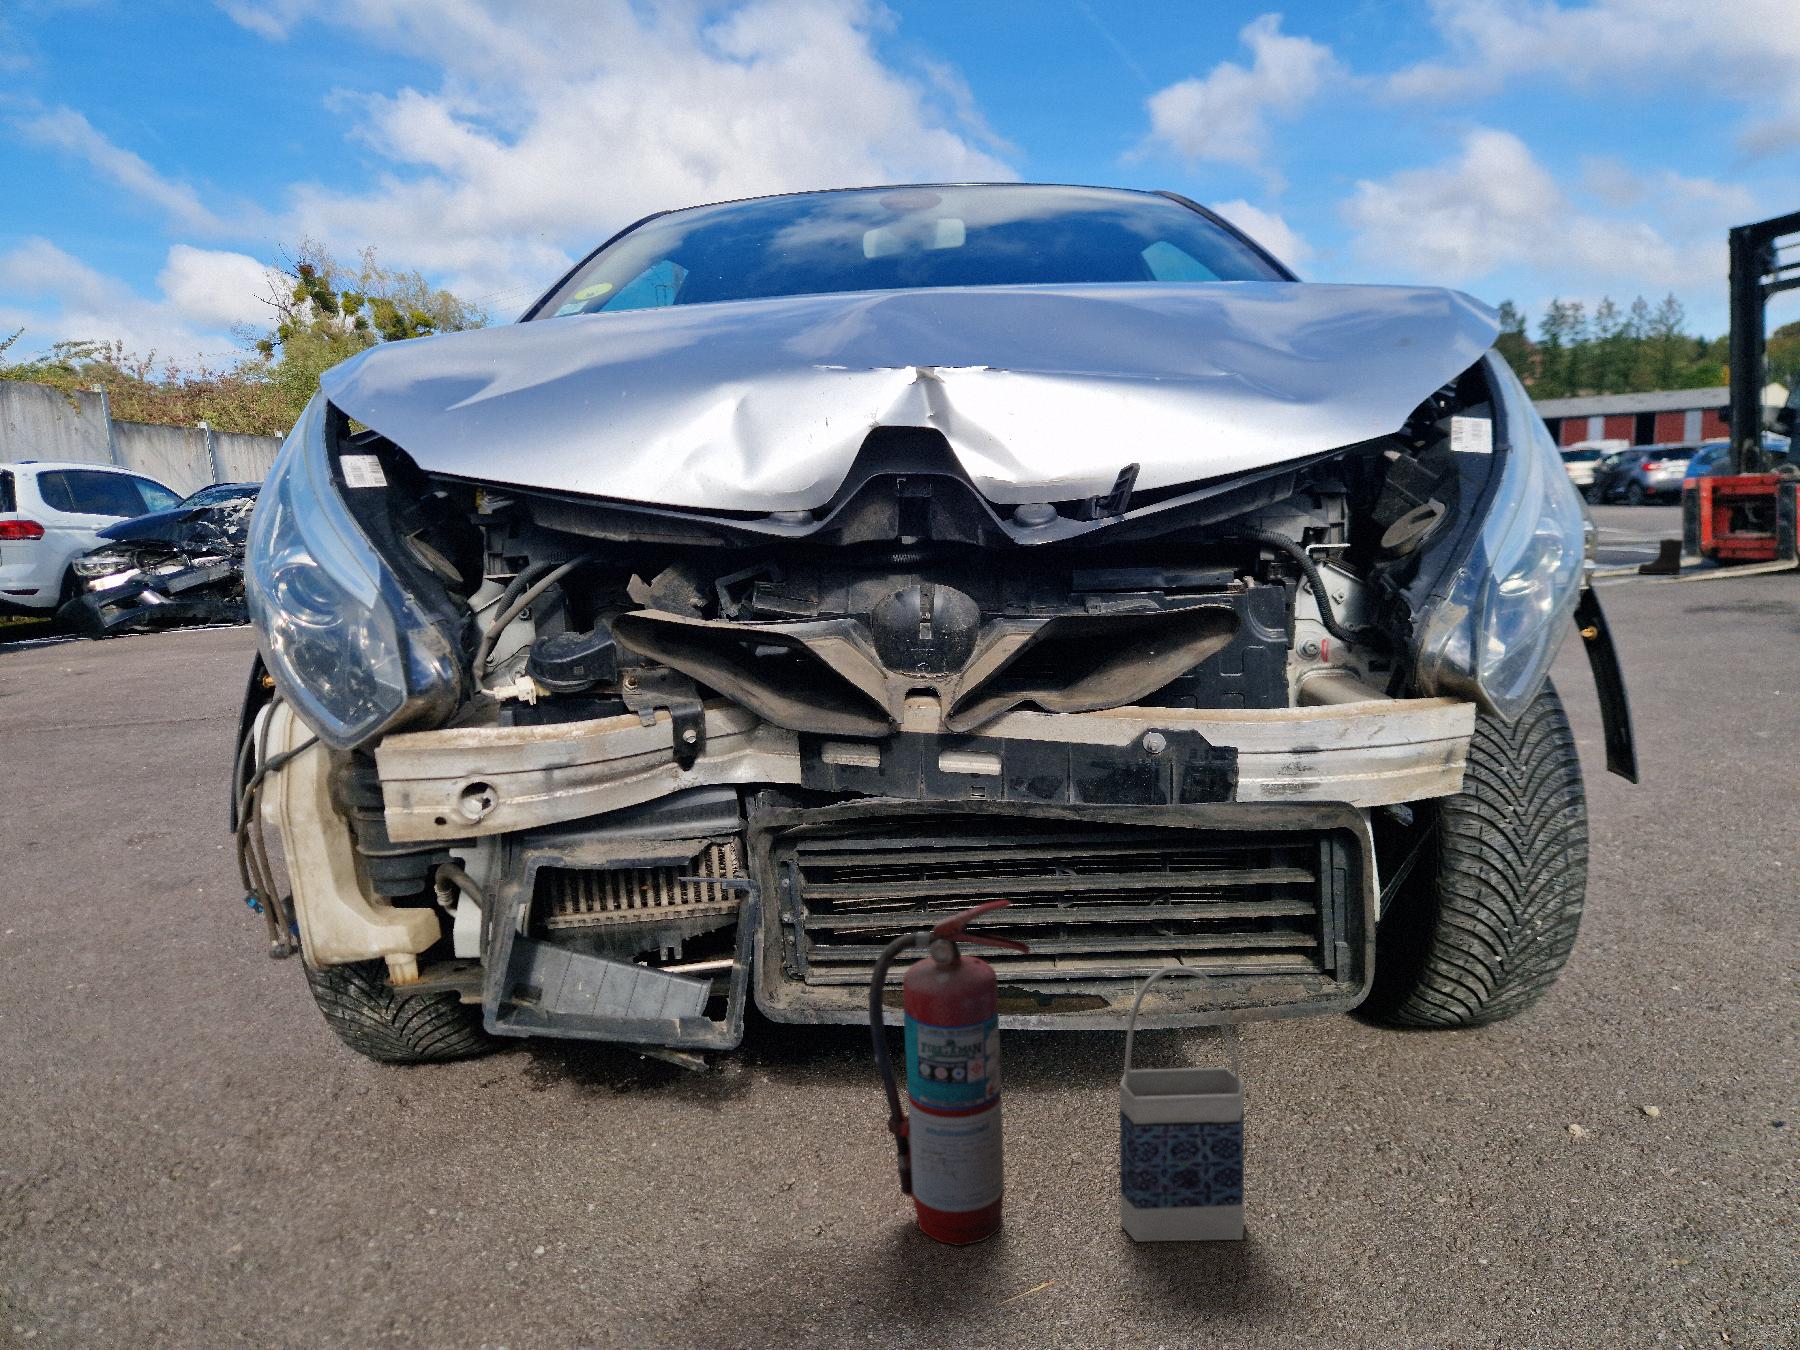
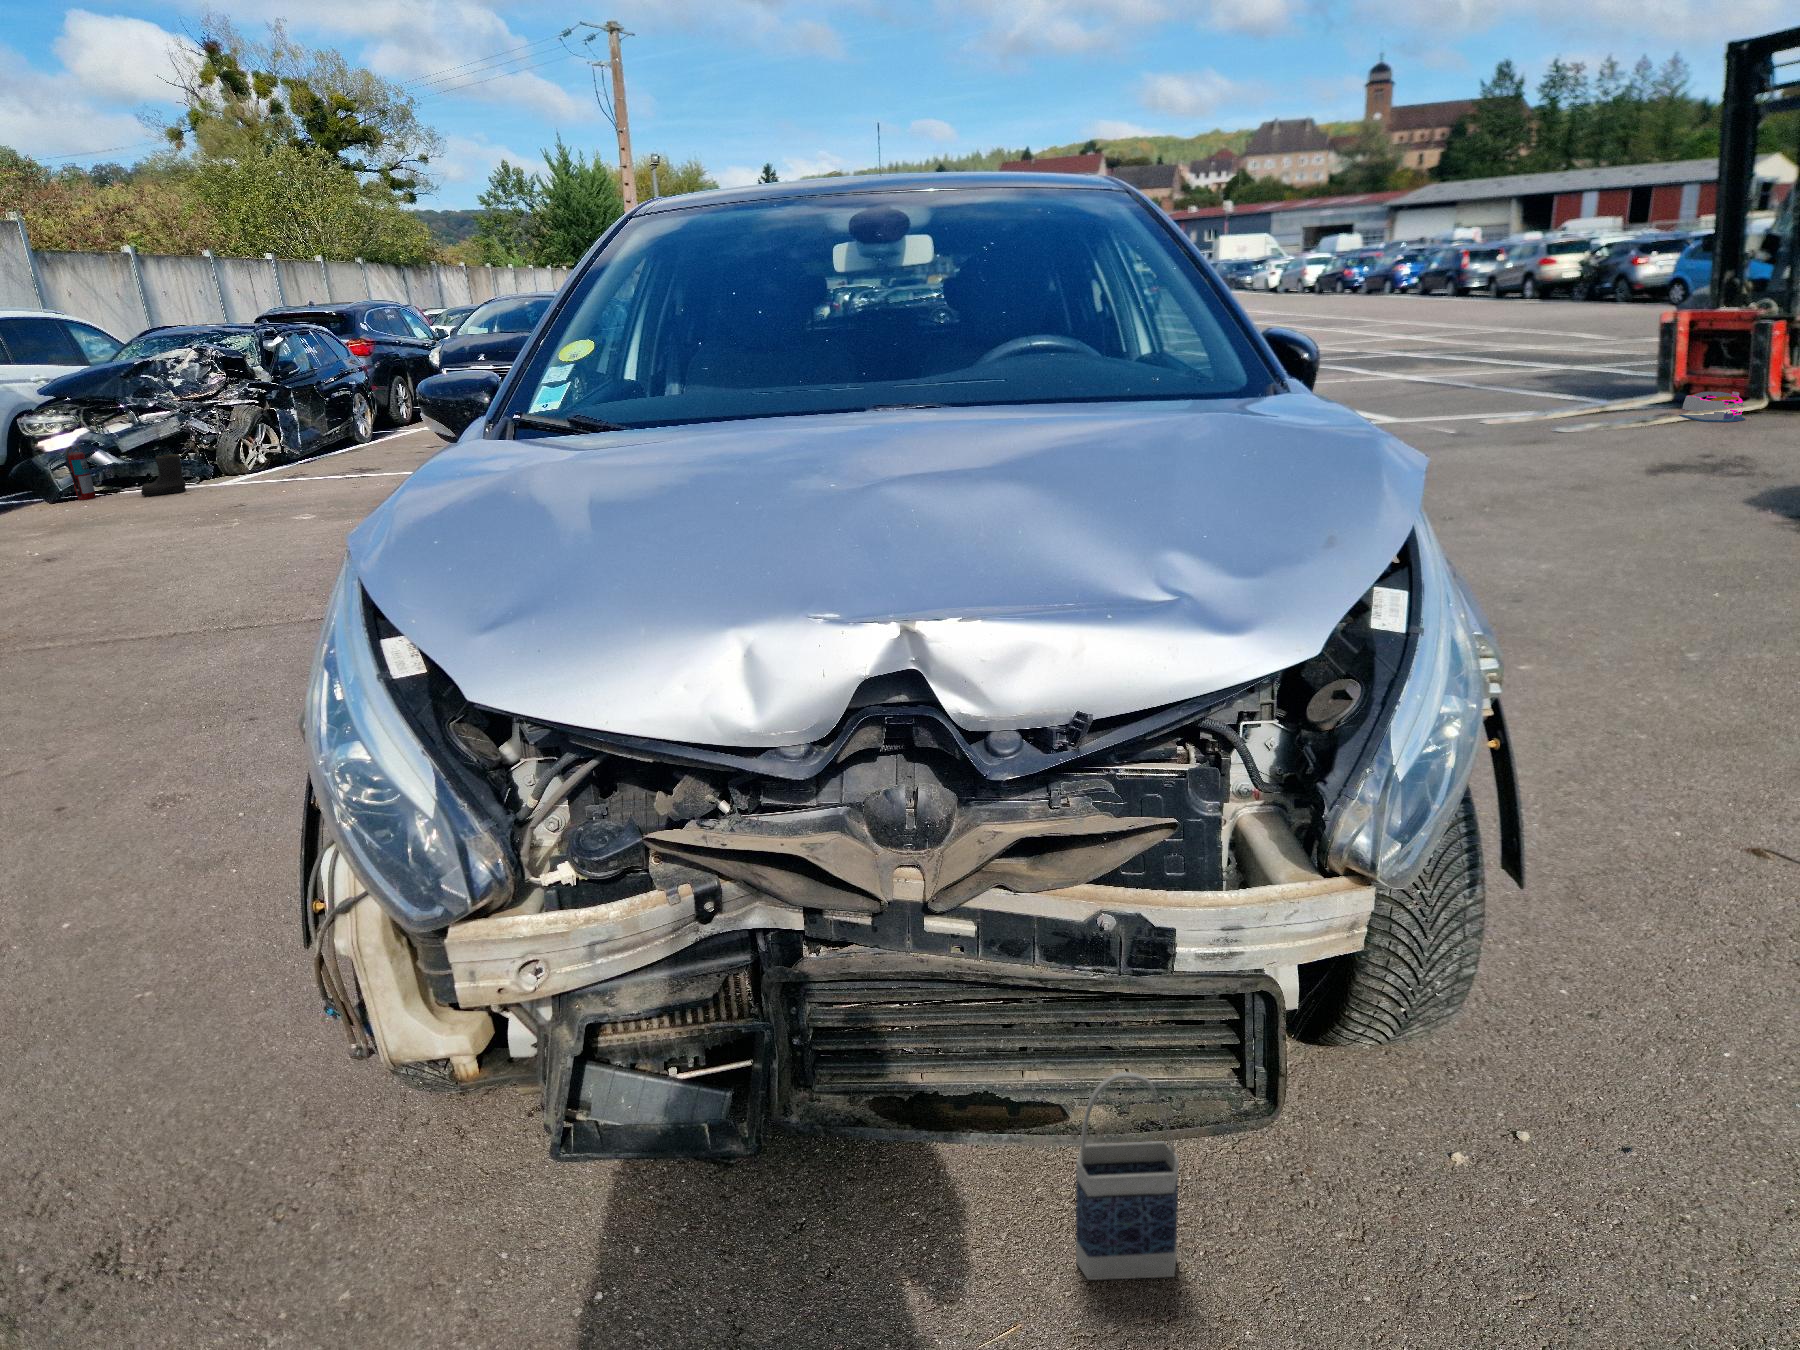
boots: present [1638,539,1683,574] -> present [141,455,186,496]
storage bin: none [1705,552,1773,580] -> present [1680,392,1745,422]
fire extinguisher: present [868,900,1029,1246] -> present [65,444,96,500]

